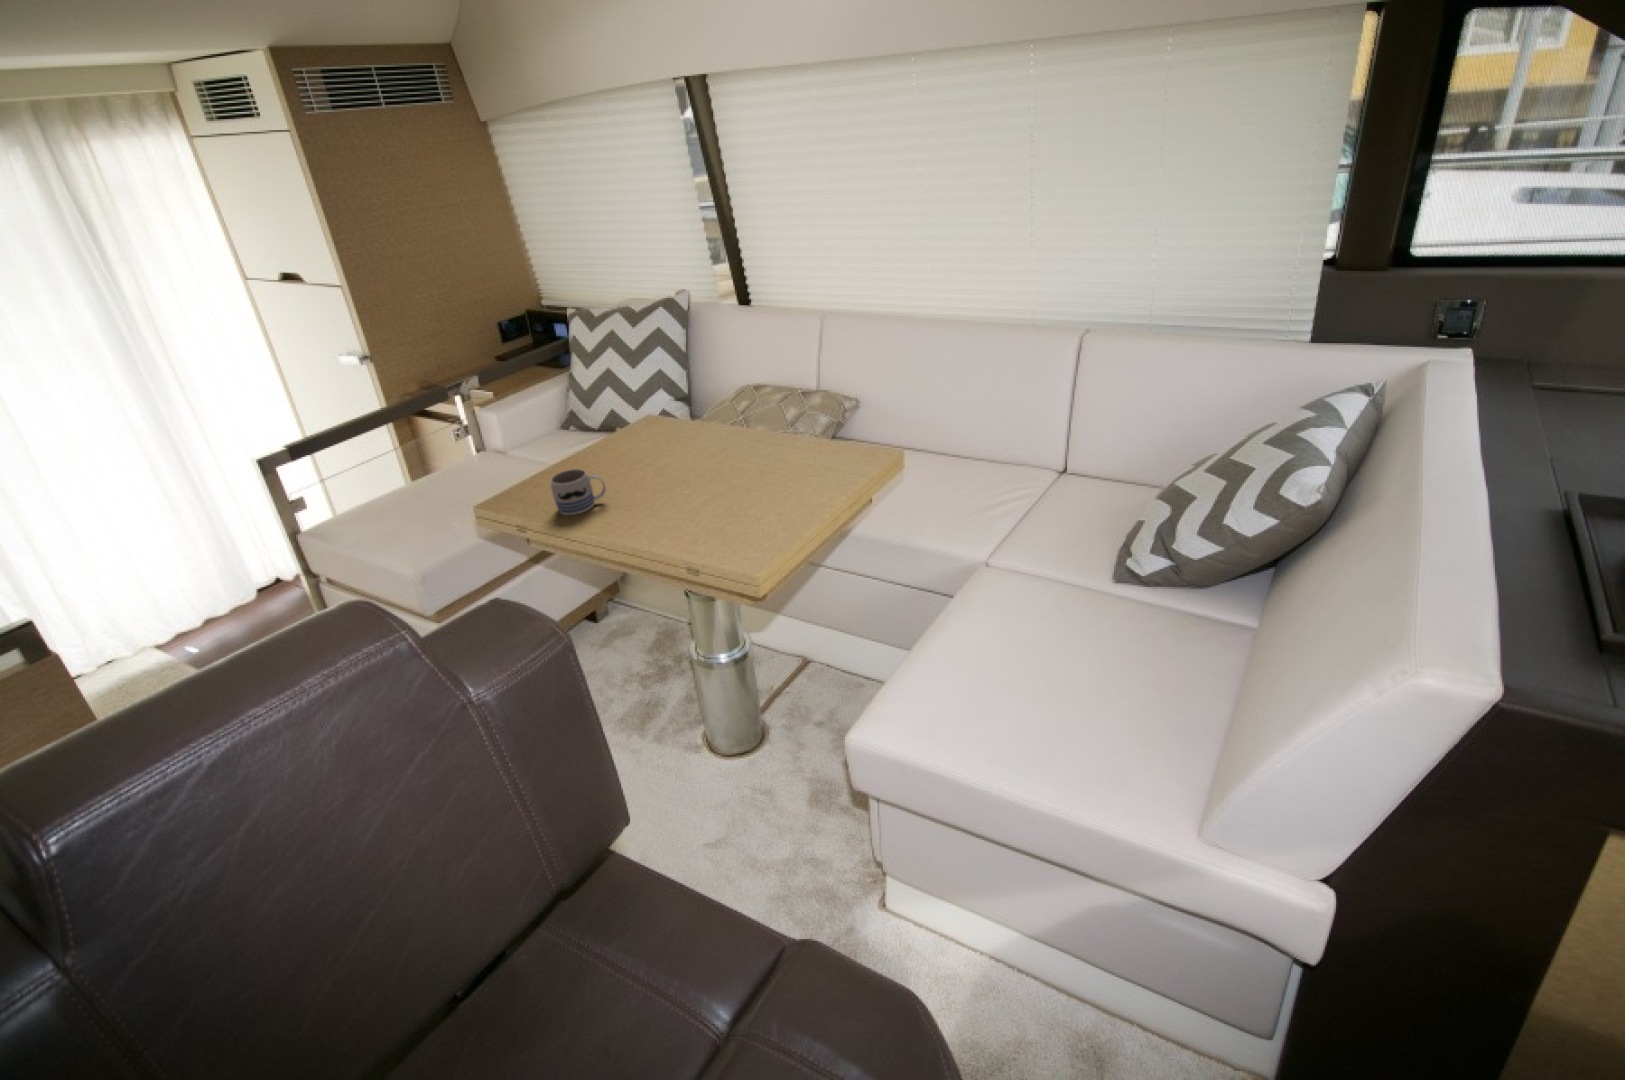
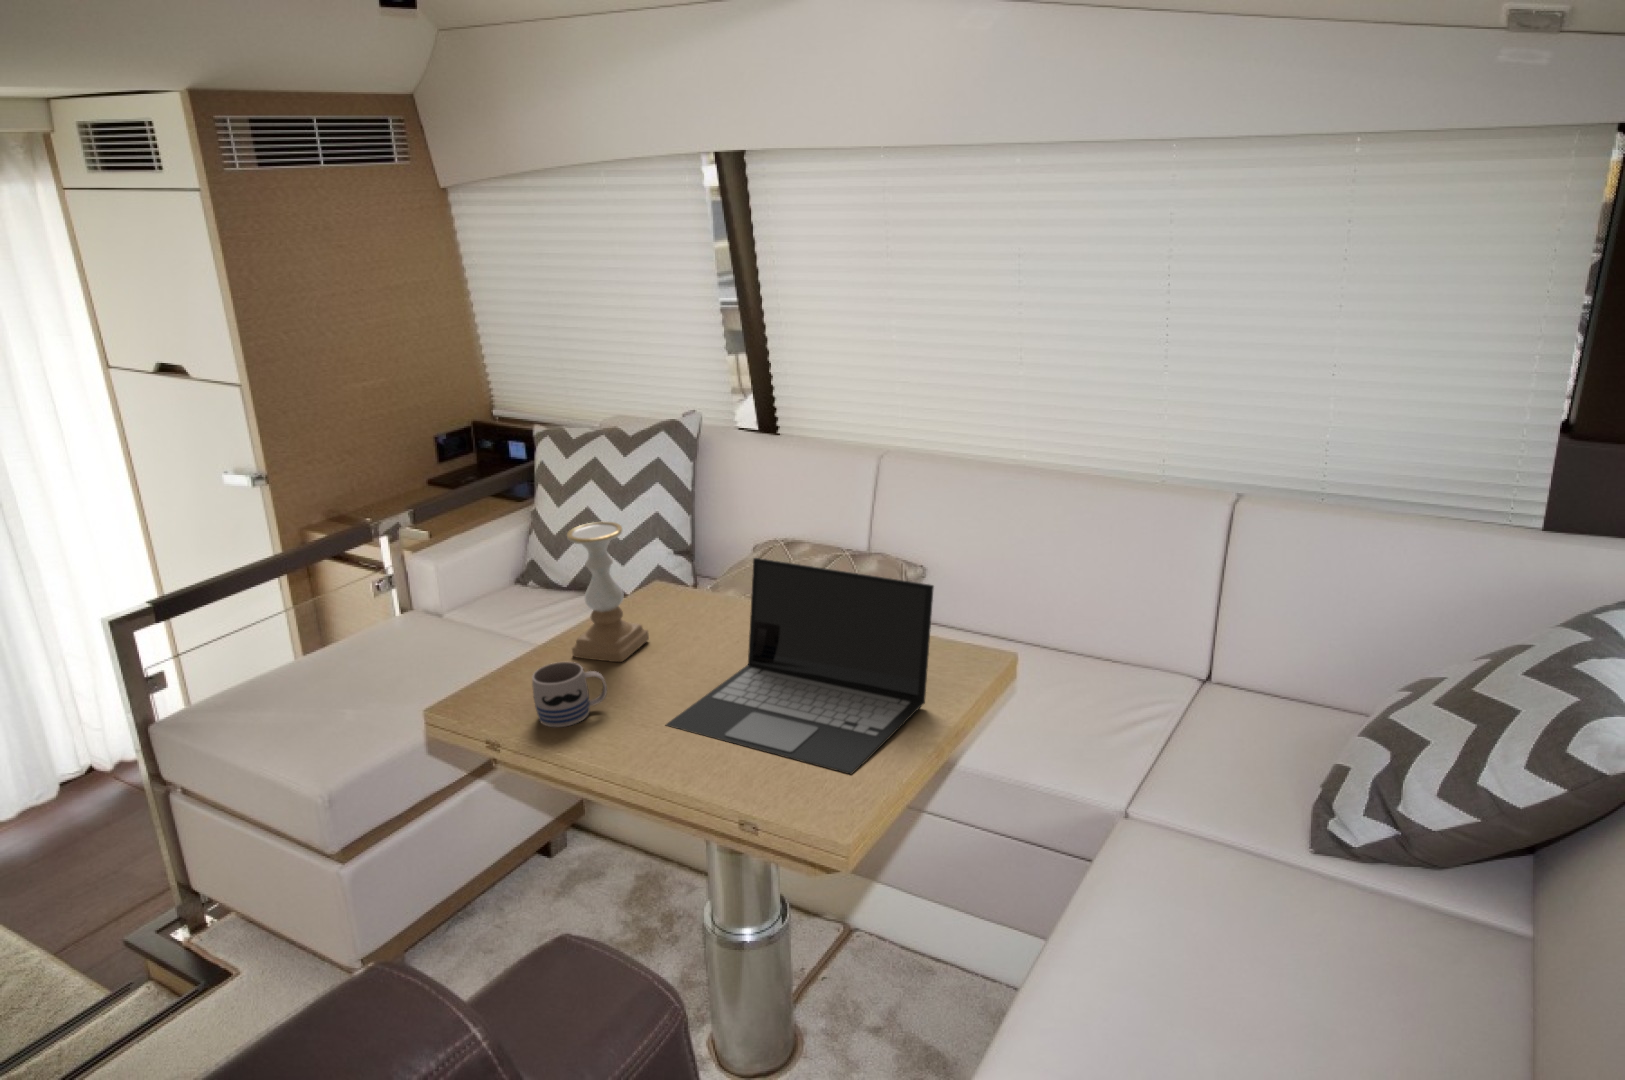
candle holder: none [573,368,642,471] -> present [567,522,649,662]
laptop: none [647,389,835,536] -> present [666,558,934,774]

